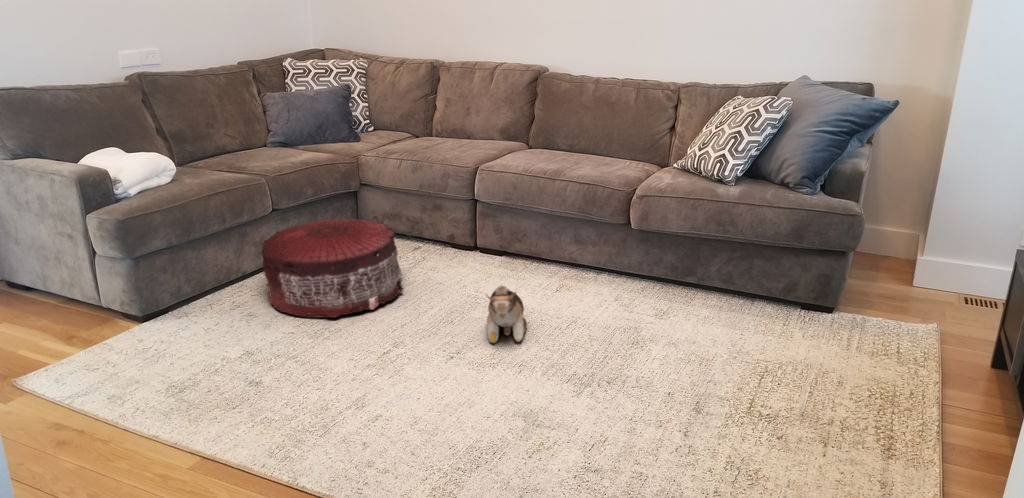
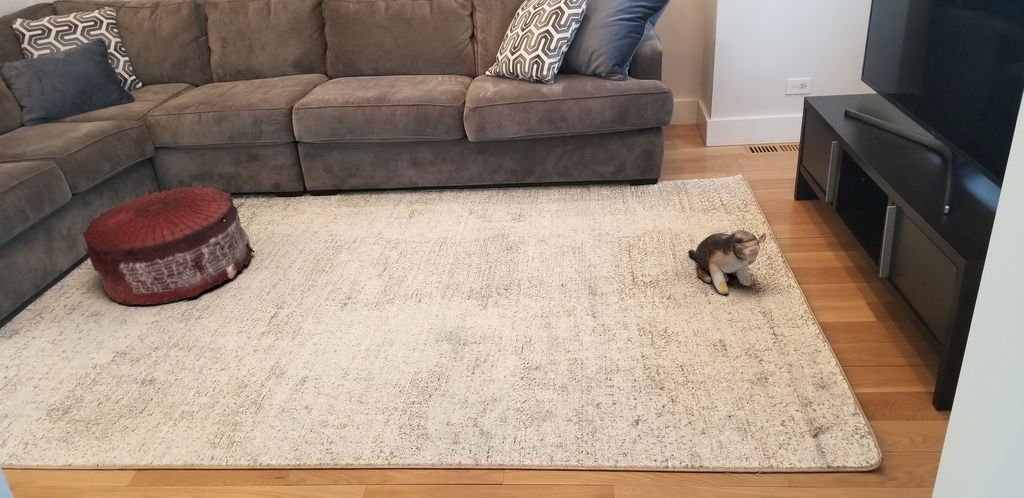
plush toy: present [486,286,527,343] -> present [688,230,766,294]

